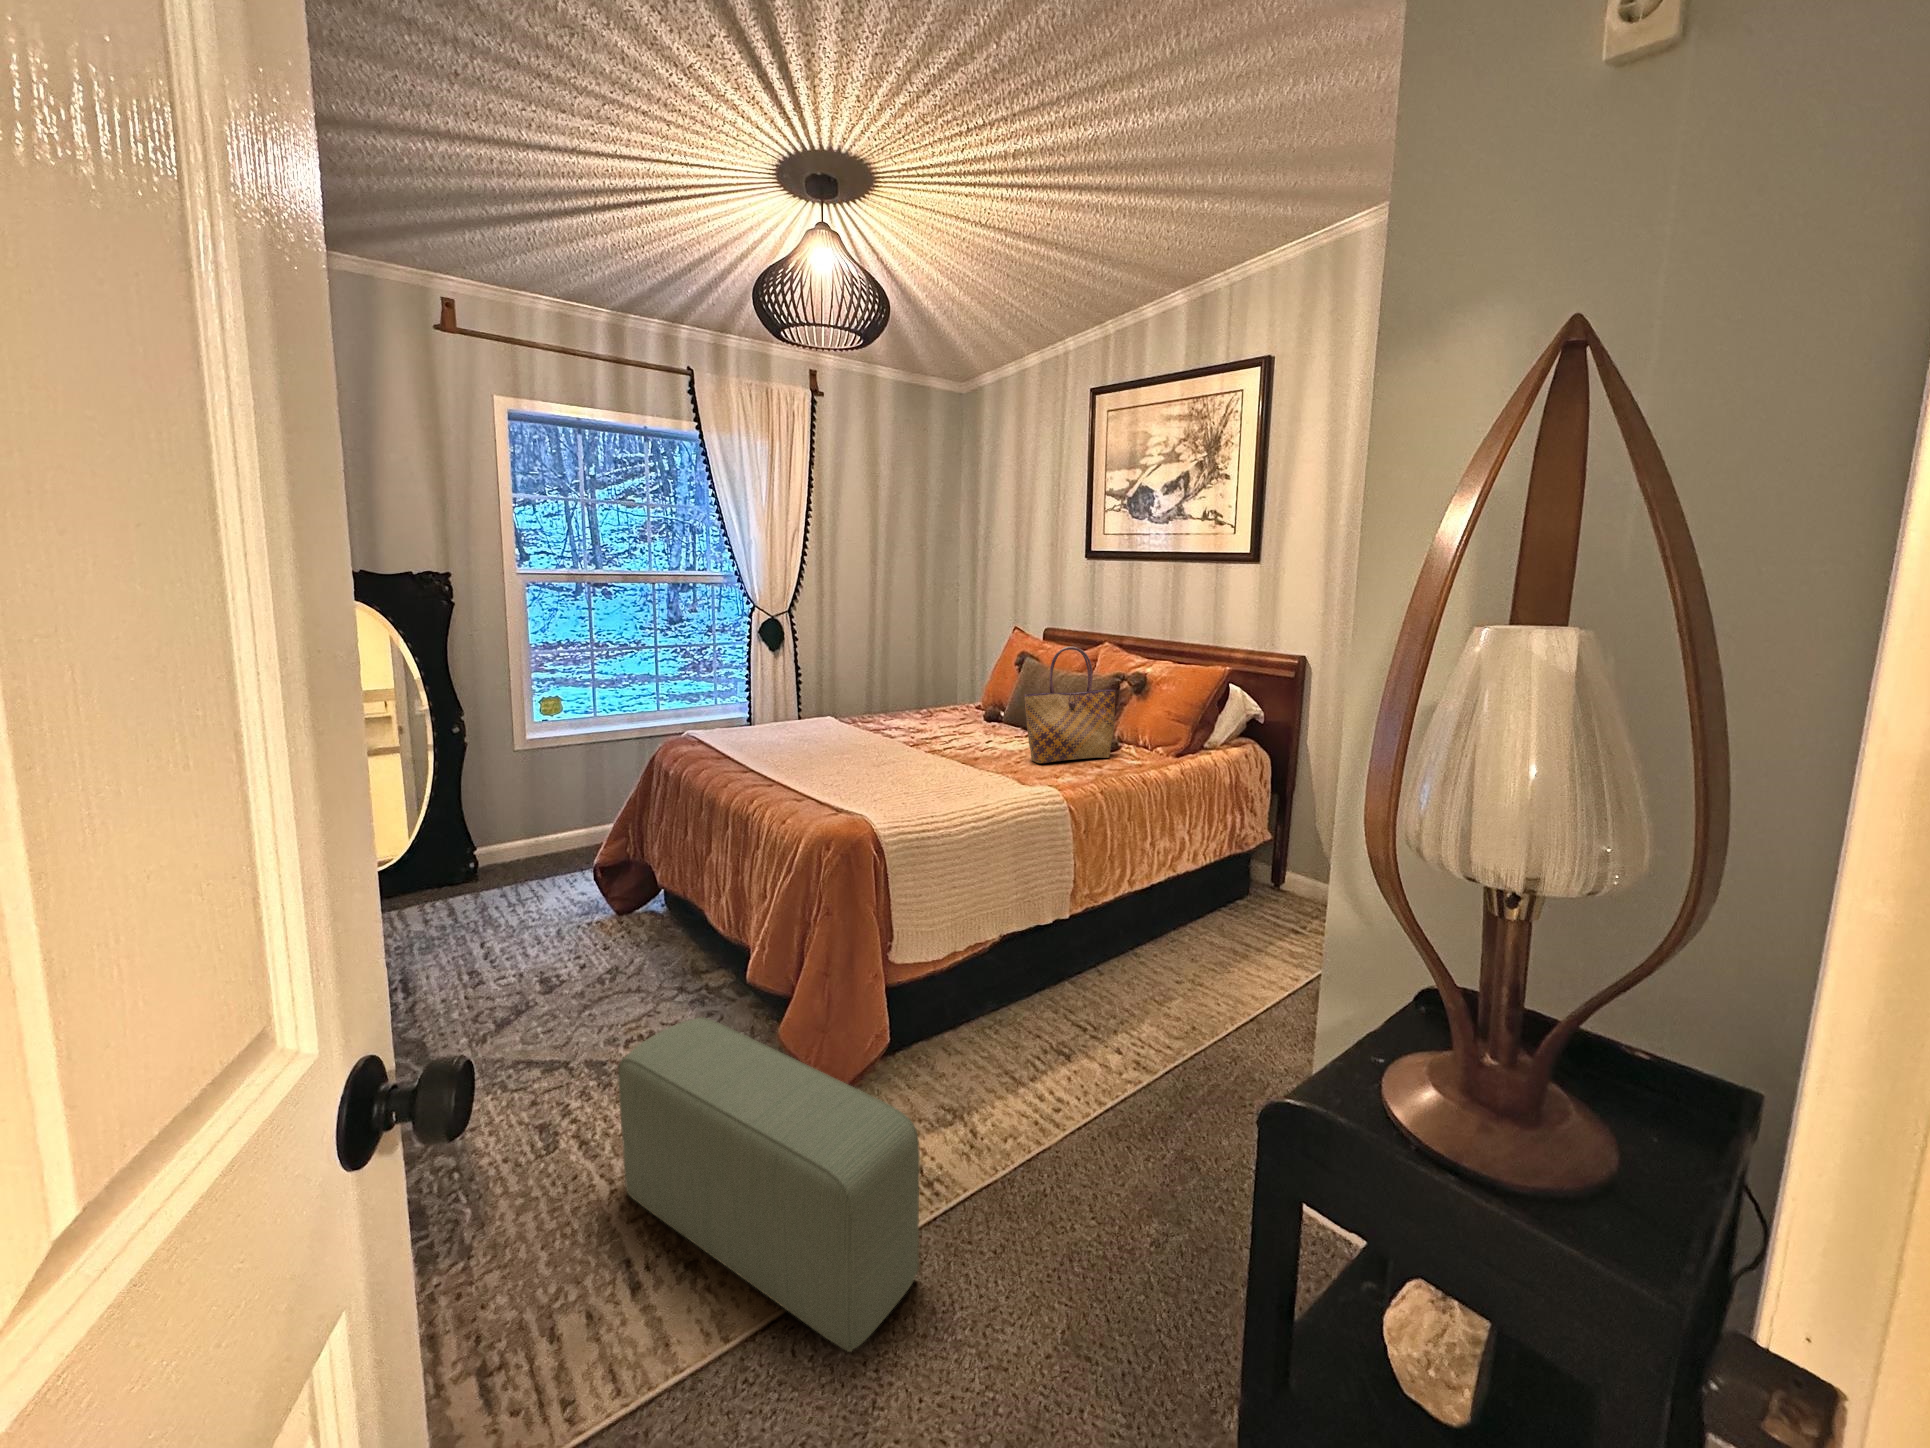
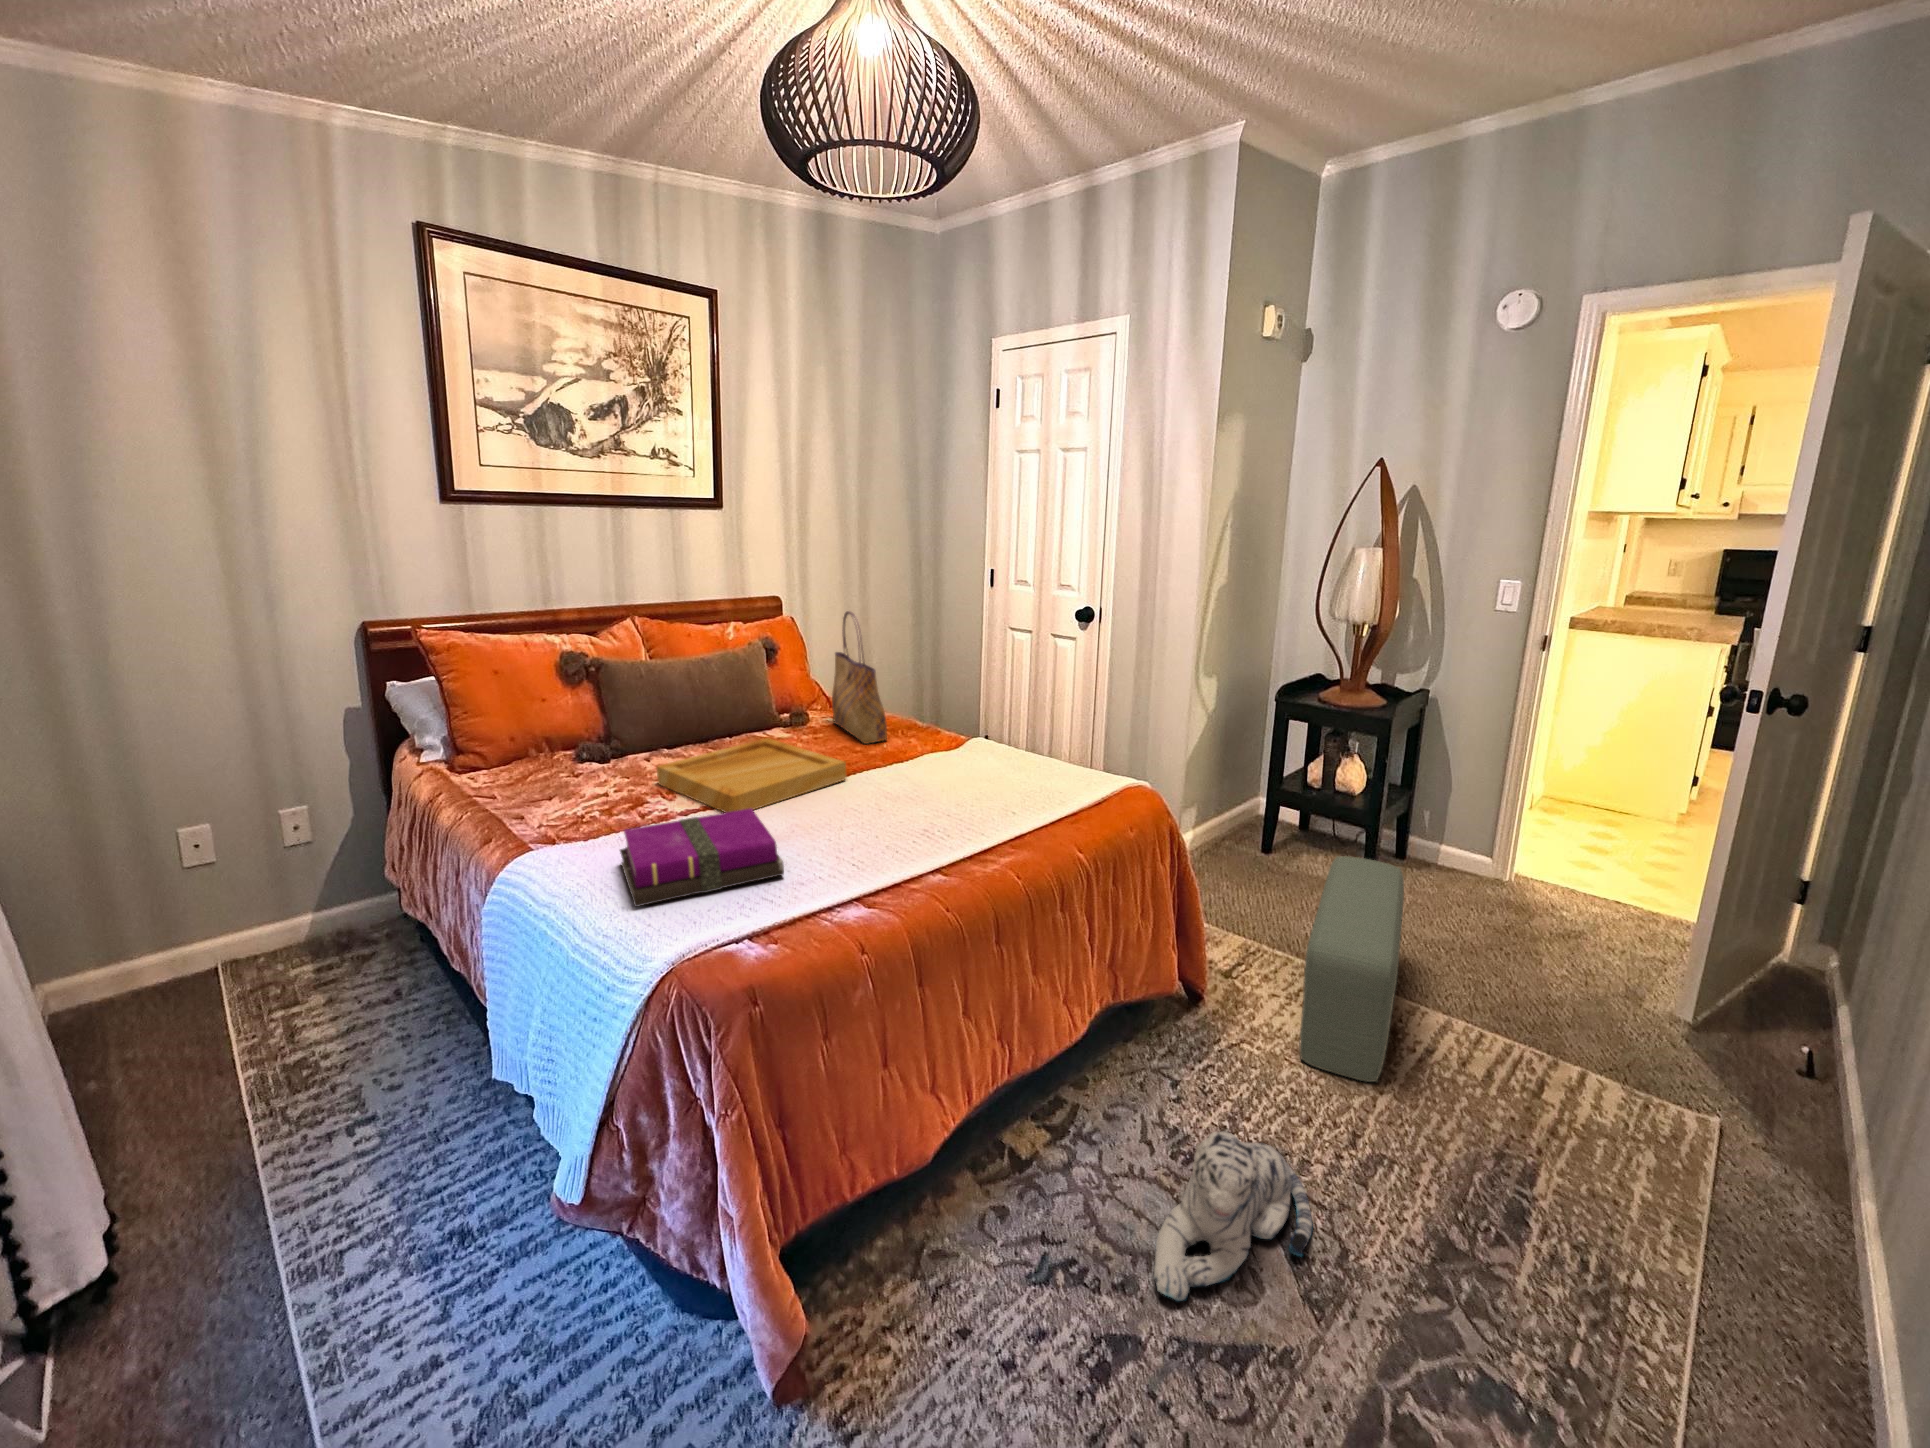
notebook: none [760,710,832,747] -> present [620,808,784,907]
tray: none [874,715,1004,755] -> present [657,738,846,813]
plush toy: none [520,953,619,1085] -> present [1154,1131,1312,1301]

